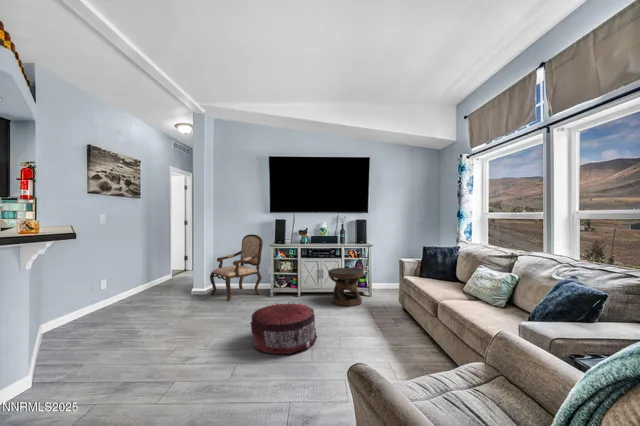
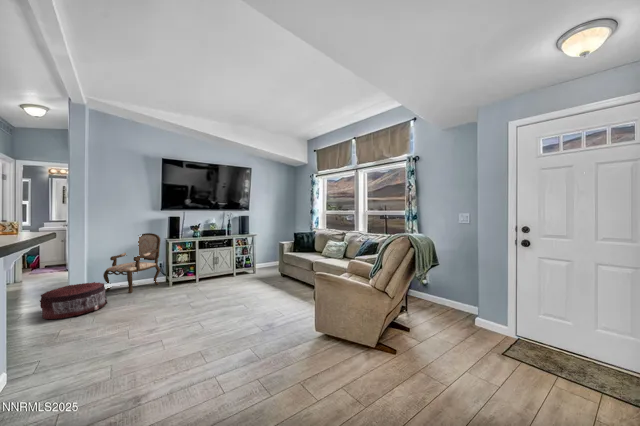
side table: present [328,268,364,306] -> none [224,253,252,281]
pouf: present [251,303,317,354] -> present [40,282,107,319]

